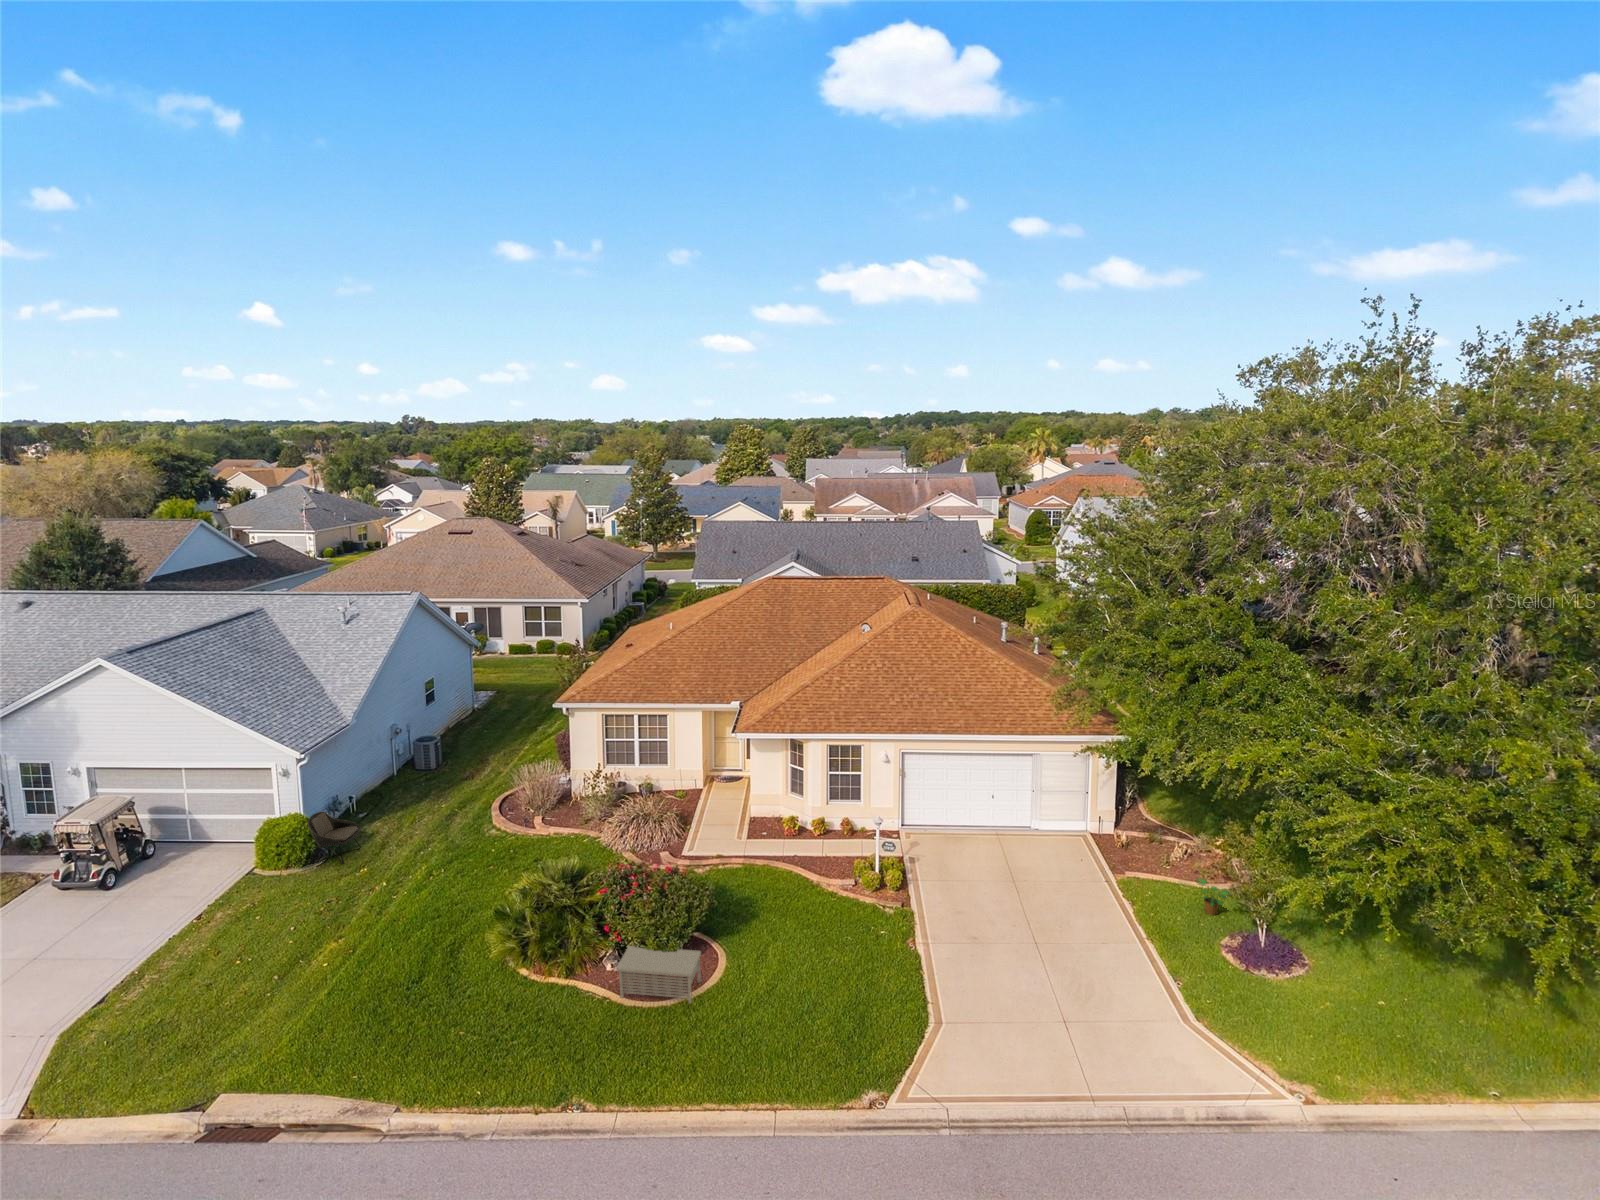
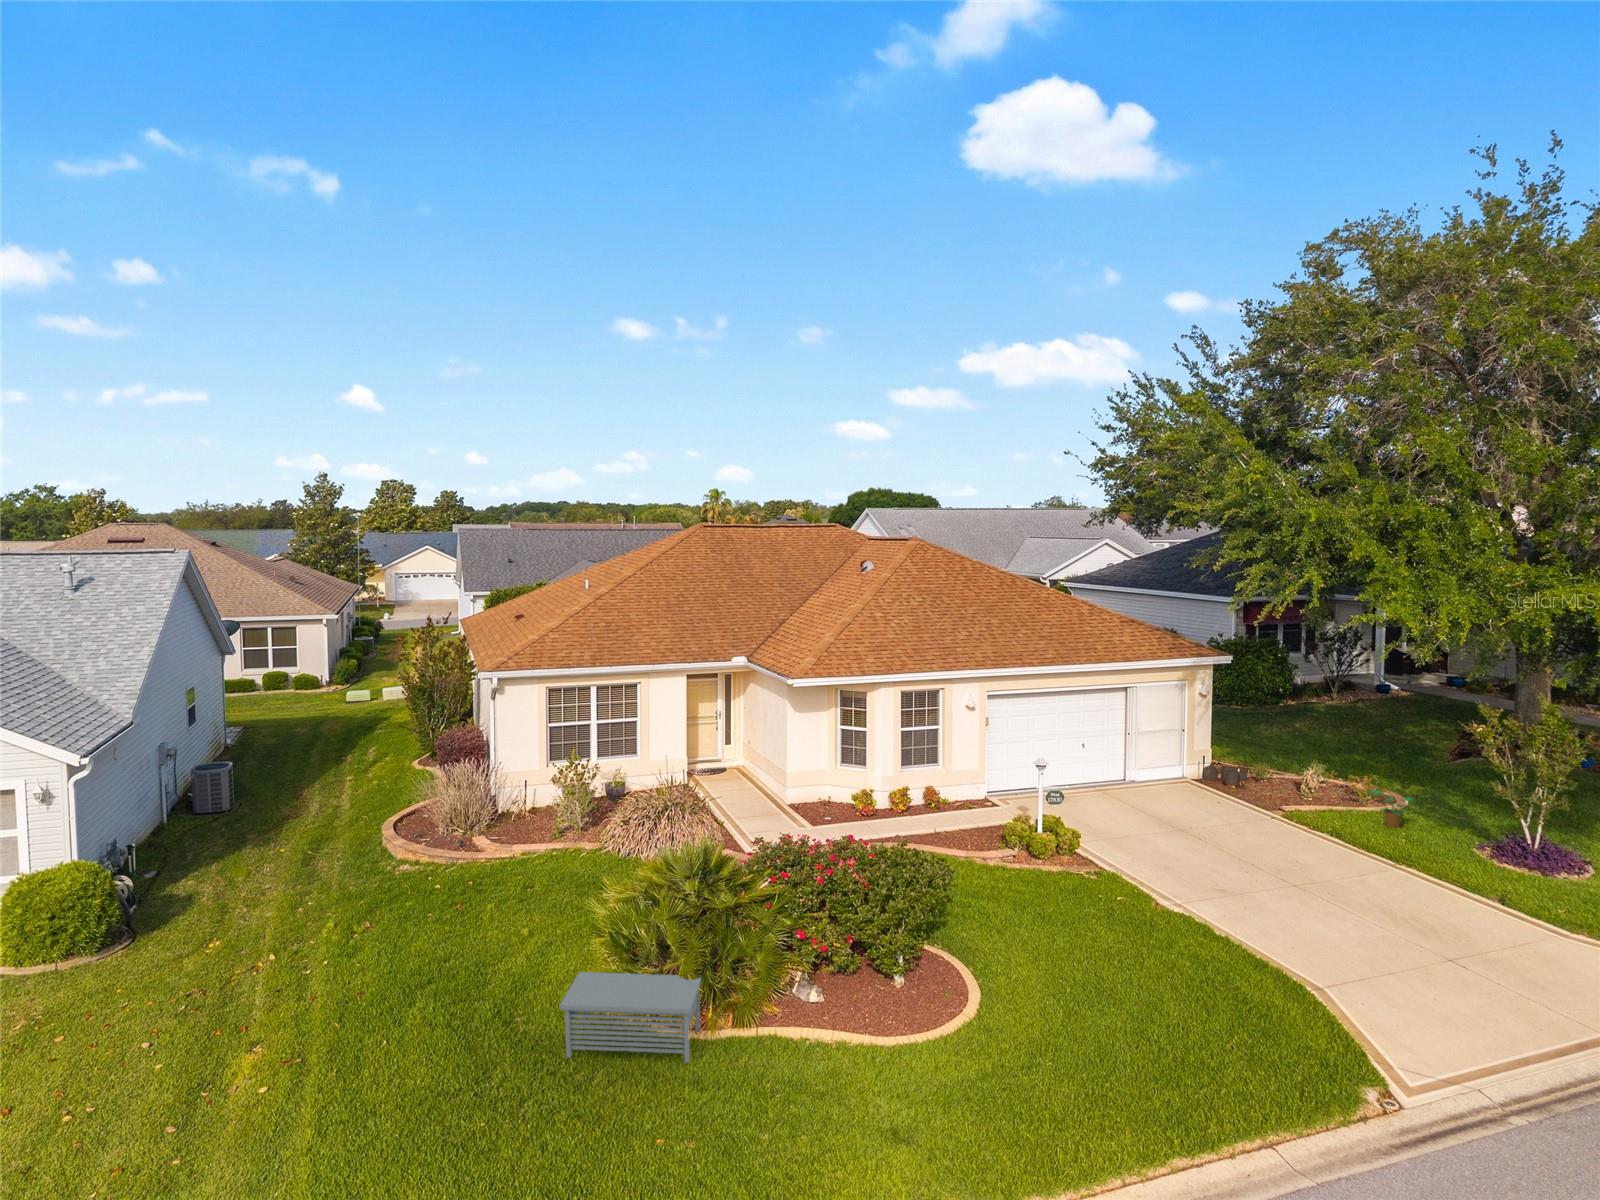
lounge chair: present [308,812,361,864] -> none [112,852,203,944]
woven basket: none [1106,826,1145,848] -> present [1202,765,1247,785]
storage bench: present [616,946,701,1003] -> present [560,972,701,1063]

